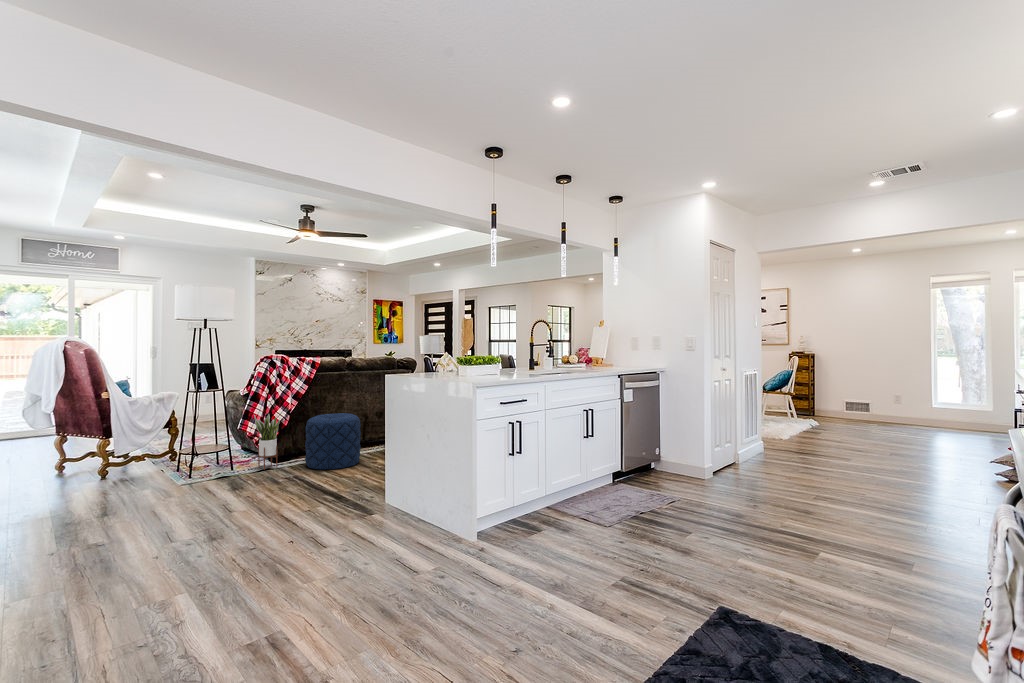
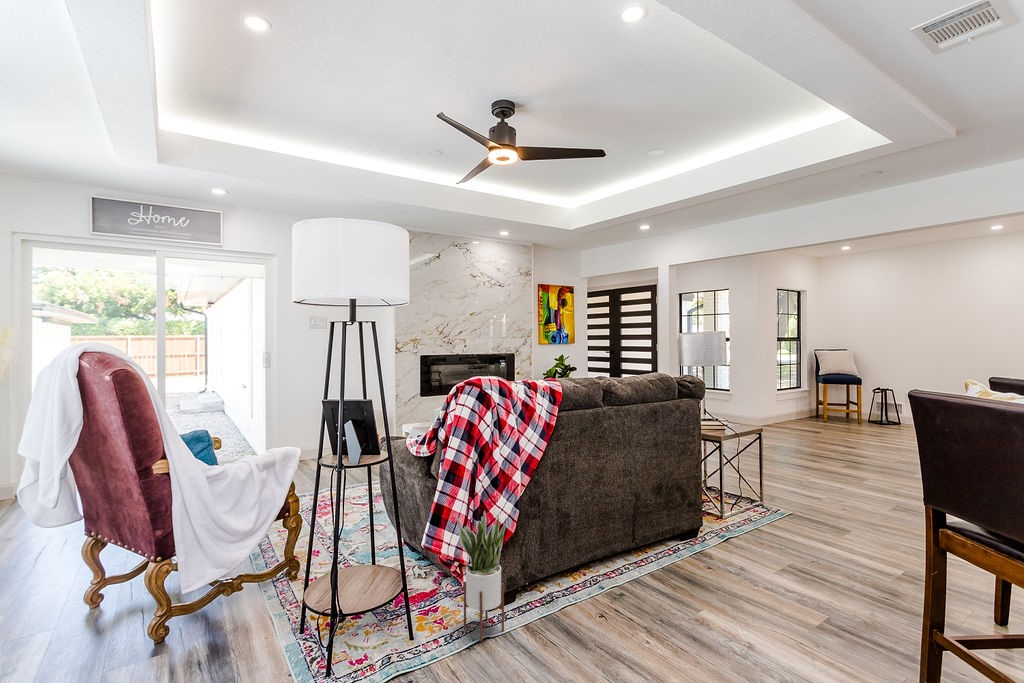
pouf: present [305,413,361,469] -> none [560,504,680,655]

